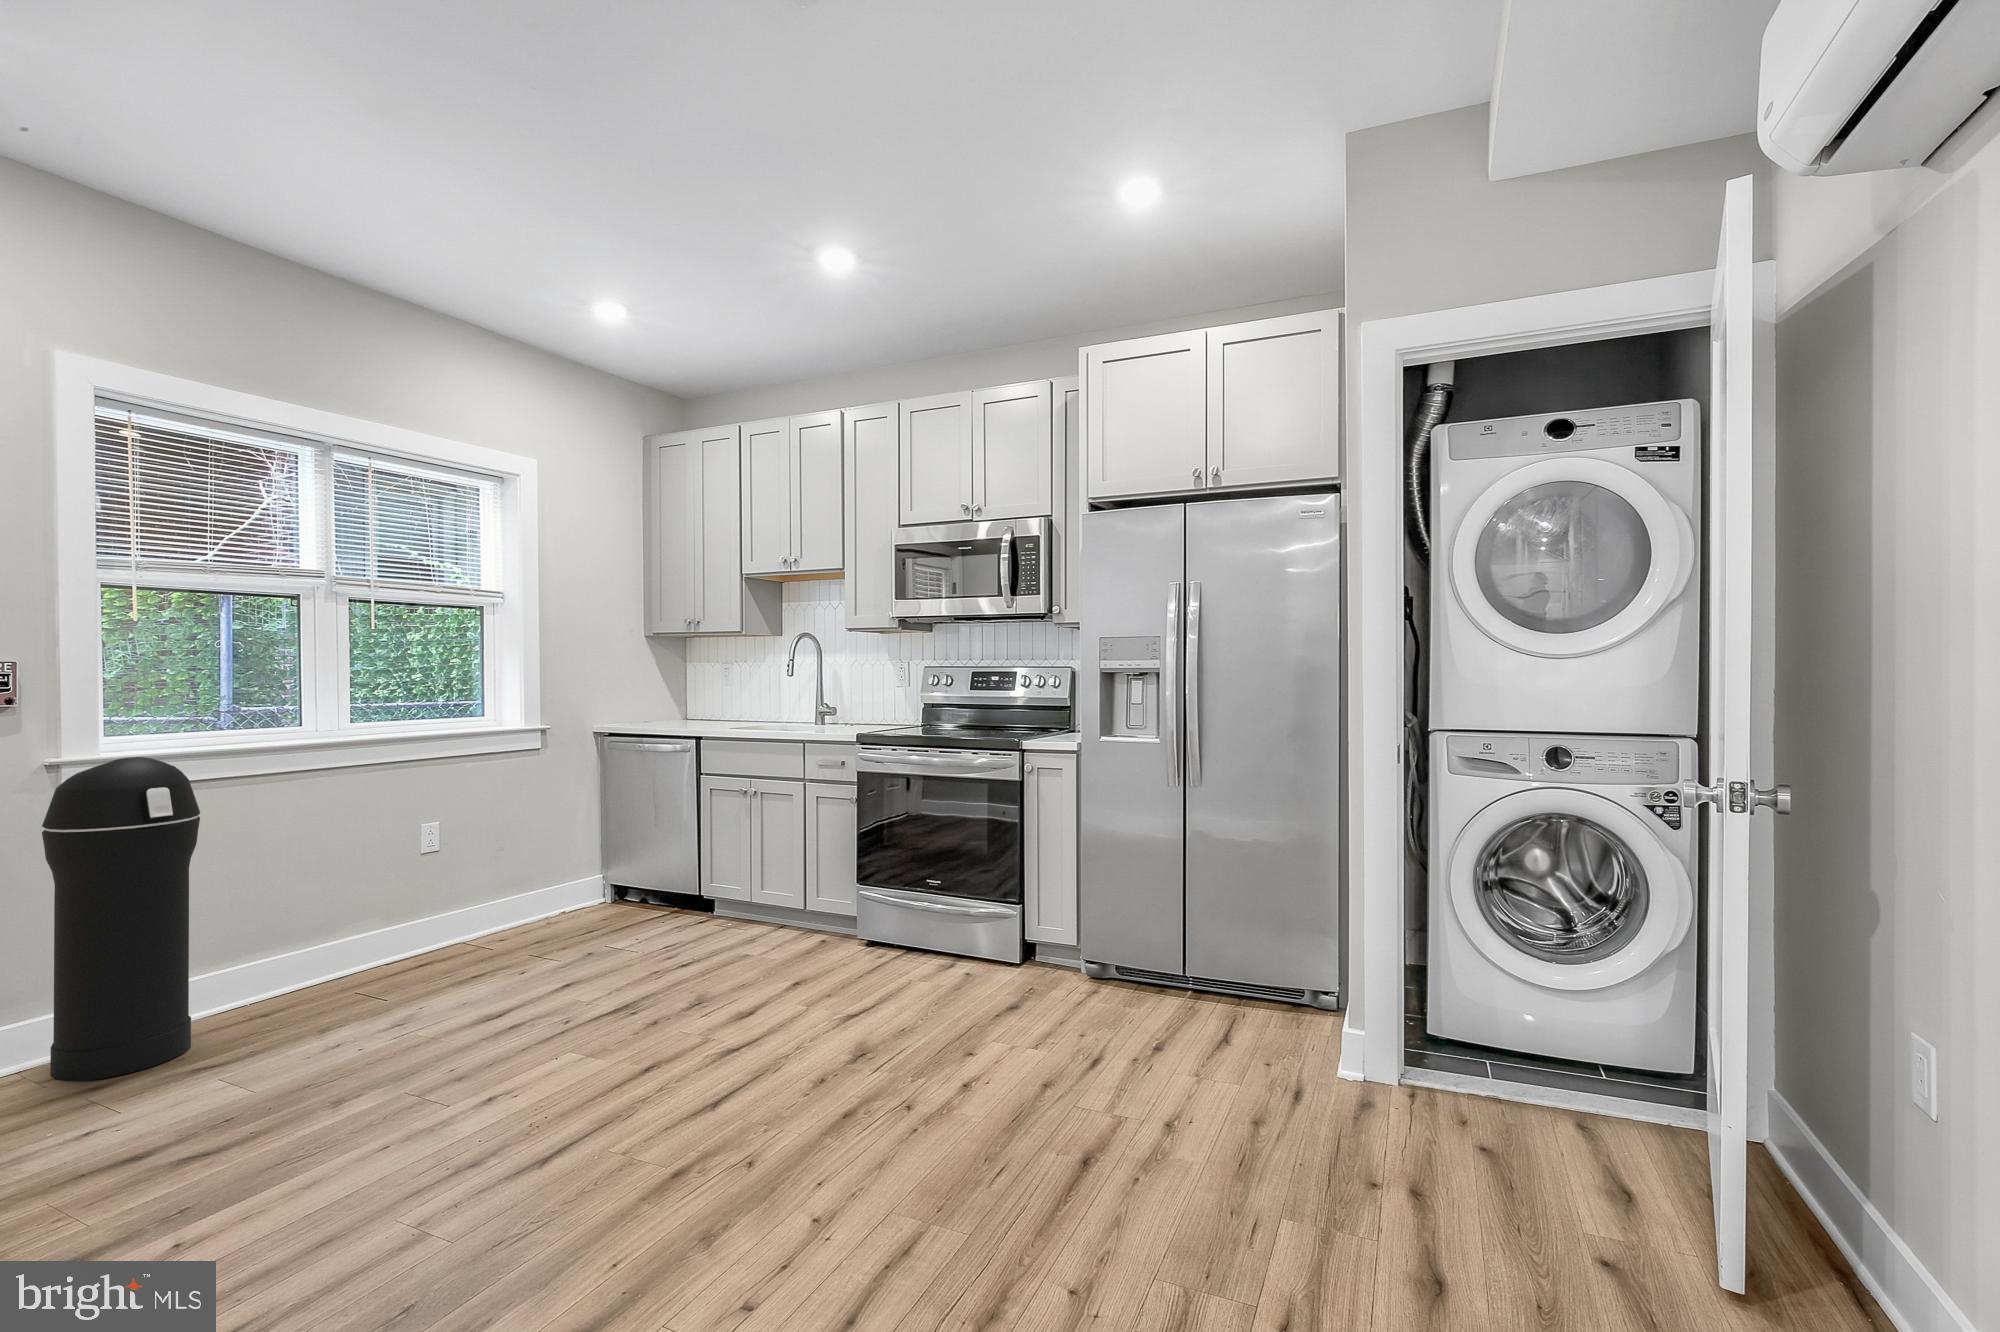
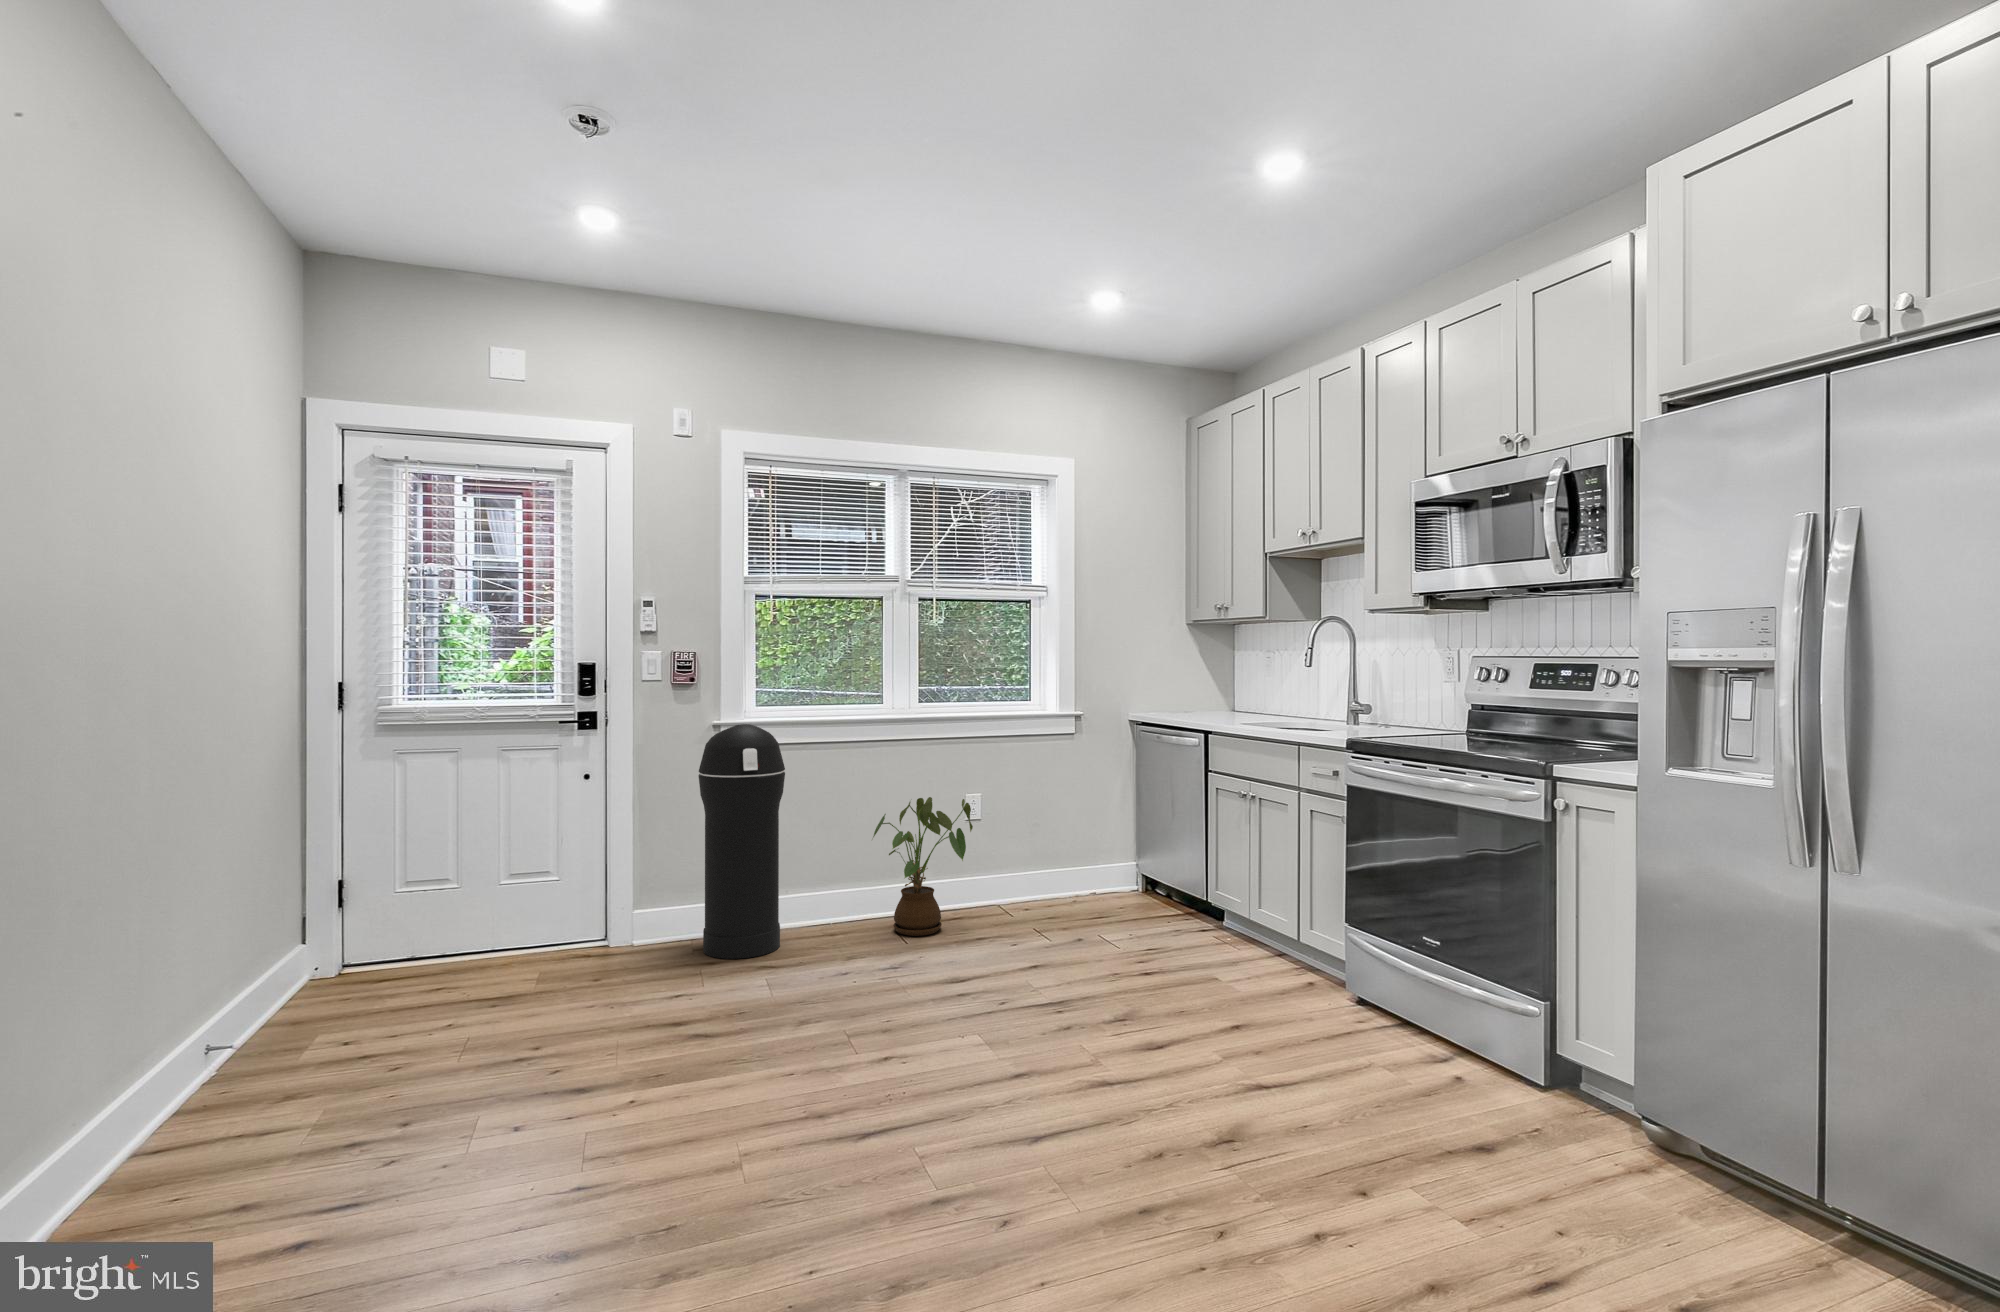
house plant: none [323,826,461,991] -> present [873,797,973,936]

